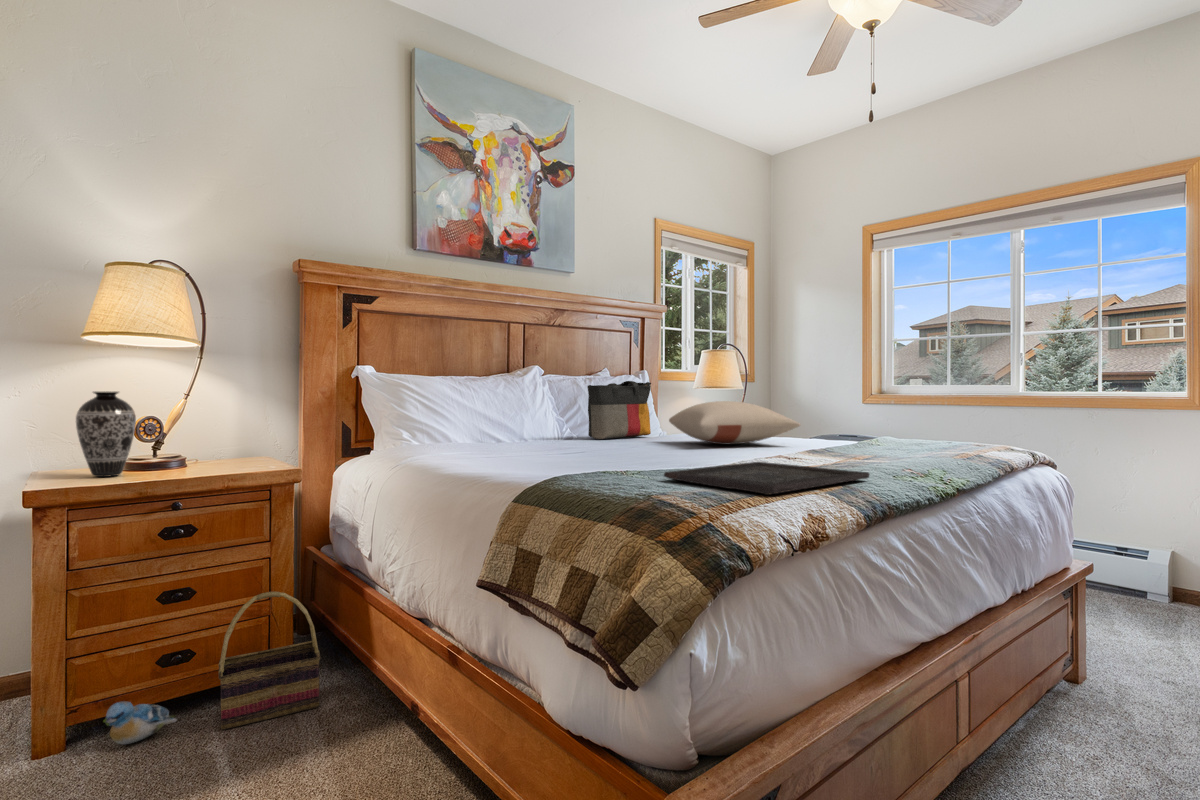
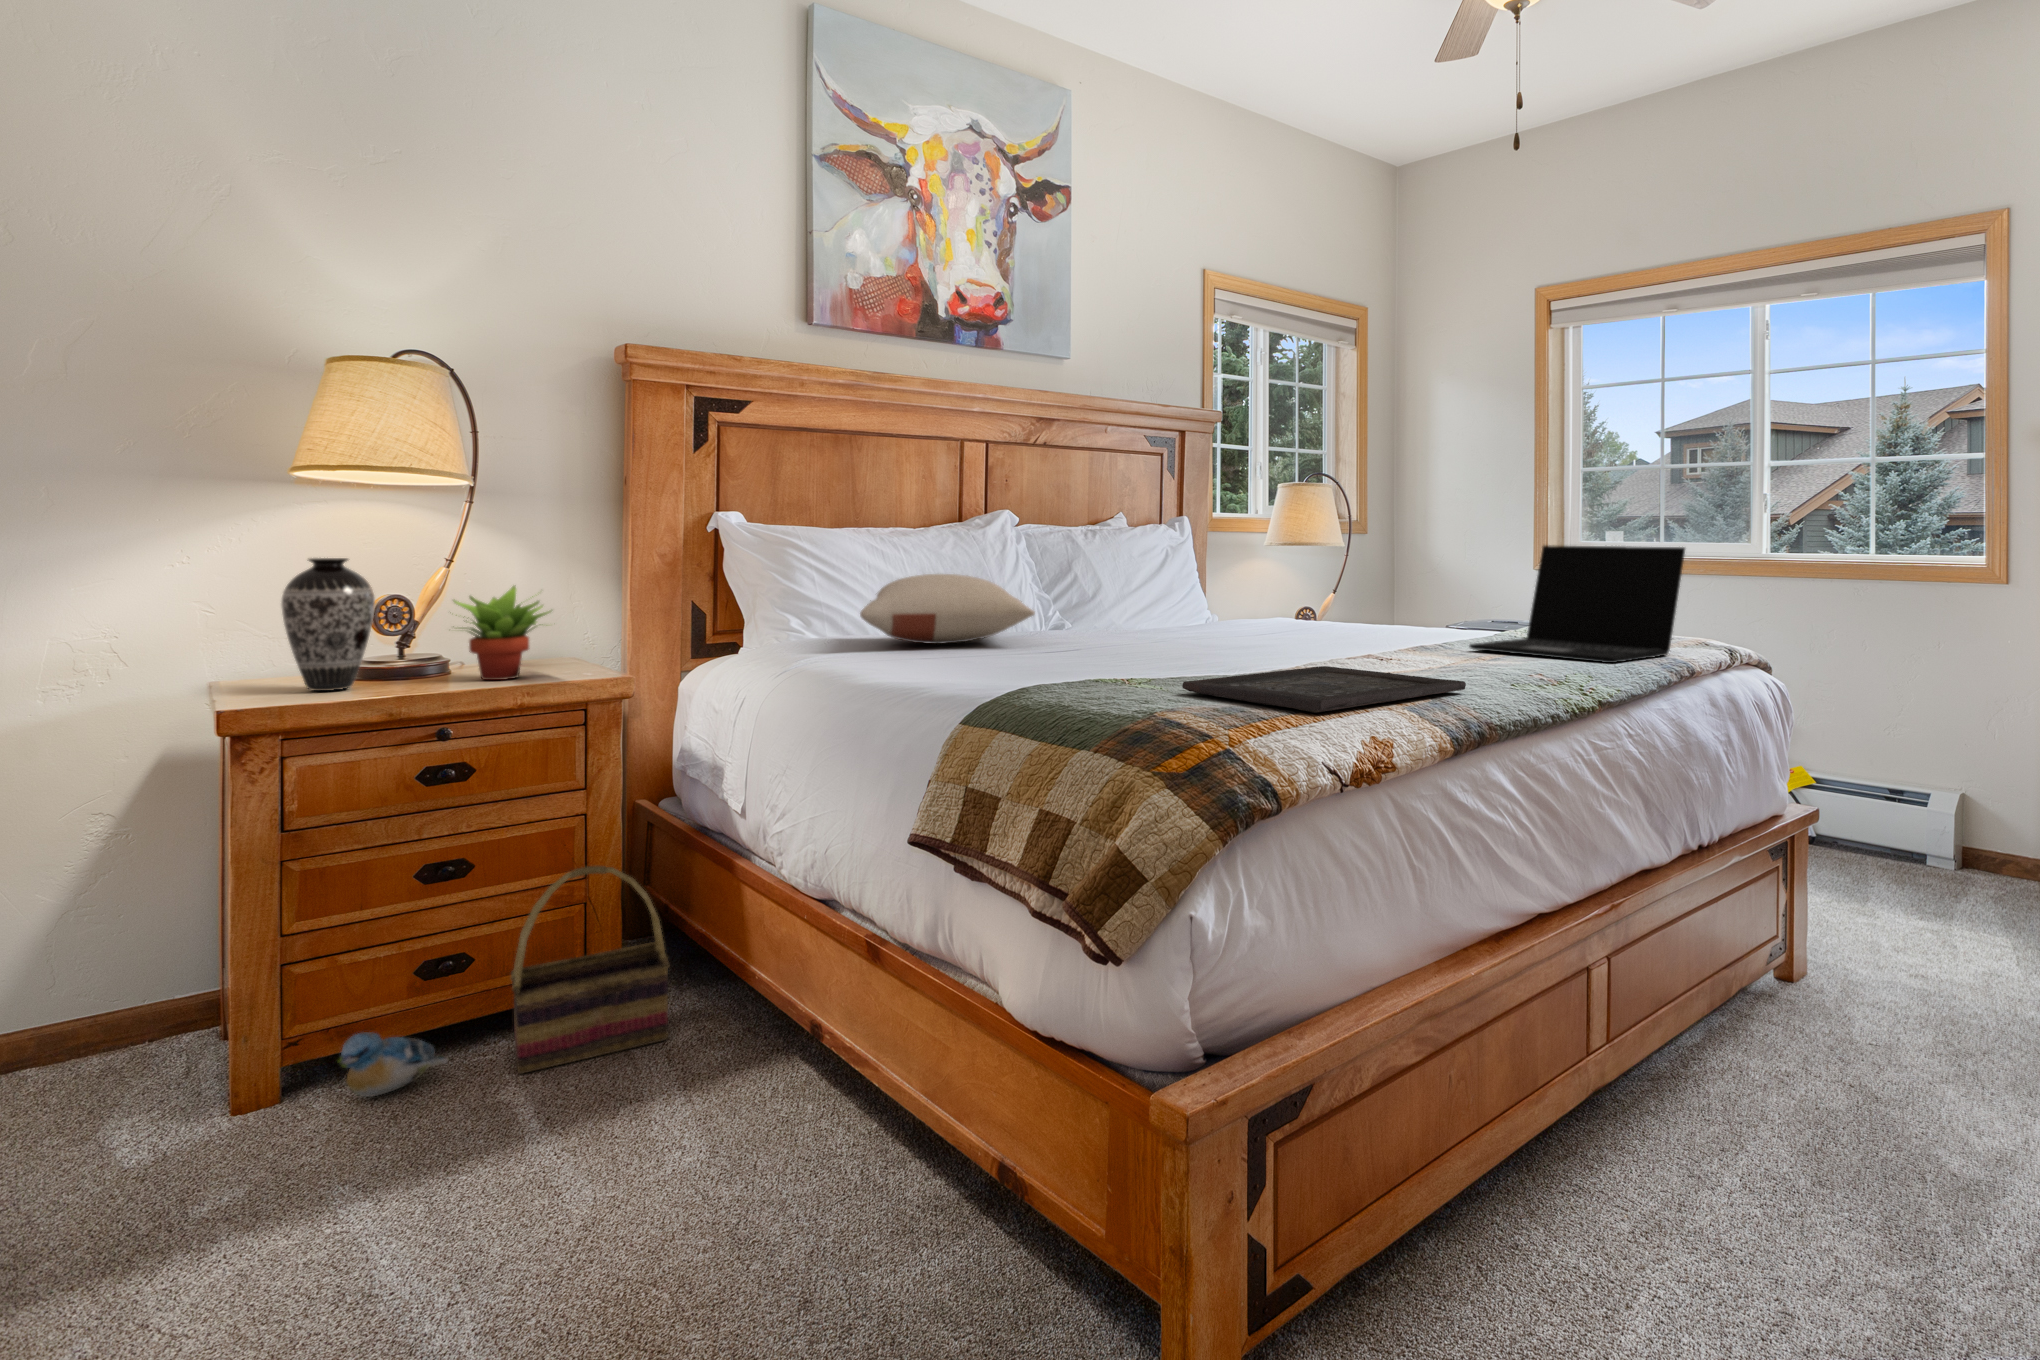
tote bag: present [587,381,651,439] -> none [1089,536,1191,628]
laptop: none [847,381,1001,460] -> present [1469,545,1685,663]
pillow: present [669,401,800,444] -> present [860,574,1035,644]
succulent plant: none [182,410,251,470] -> present [453,586,551,680]

